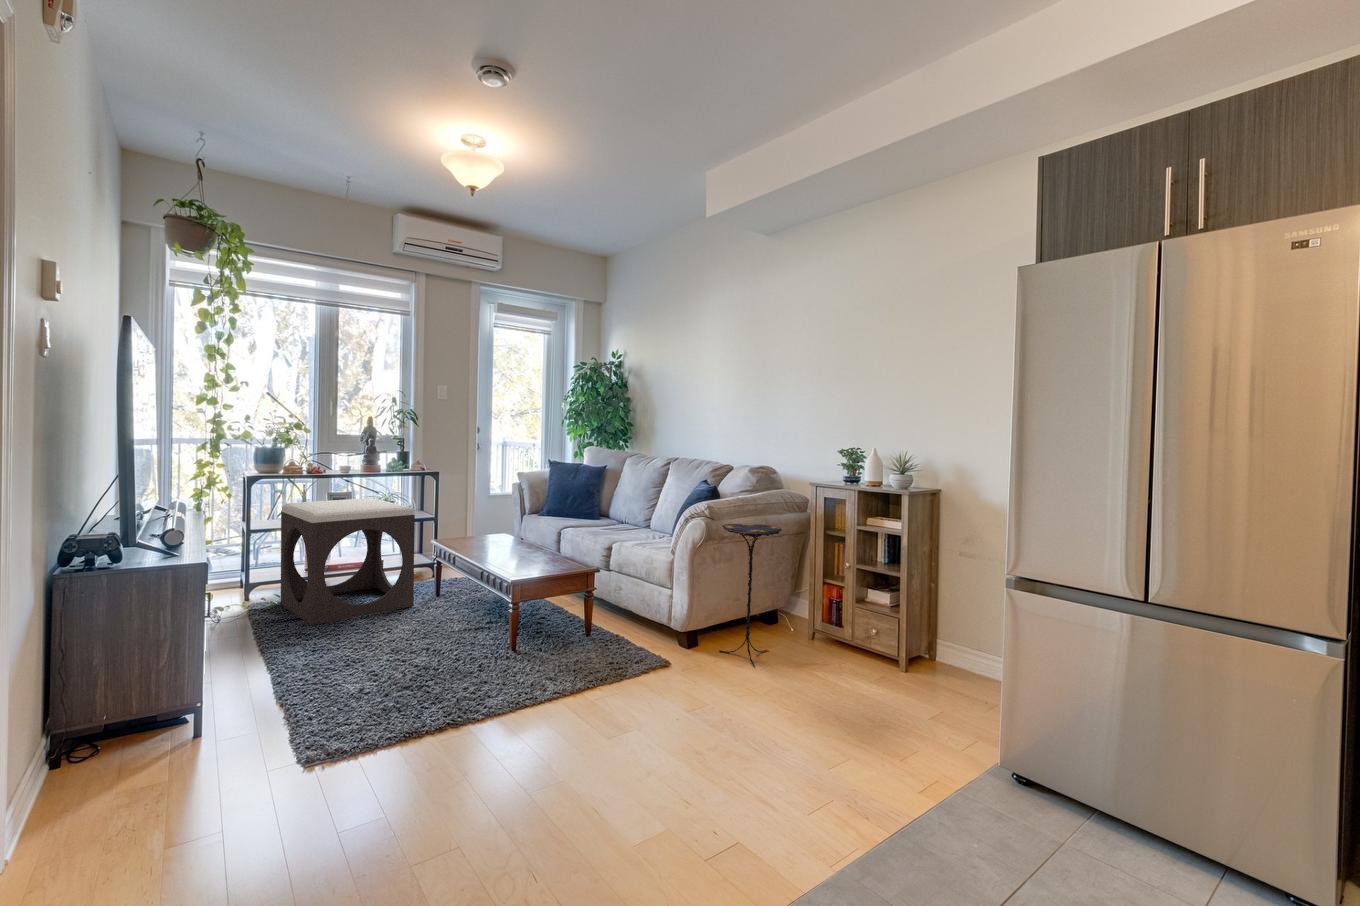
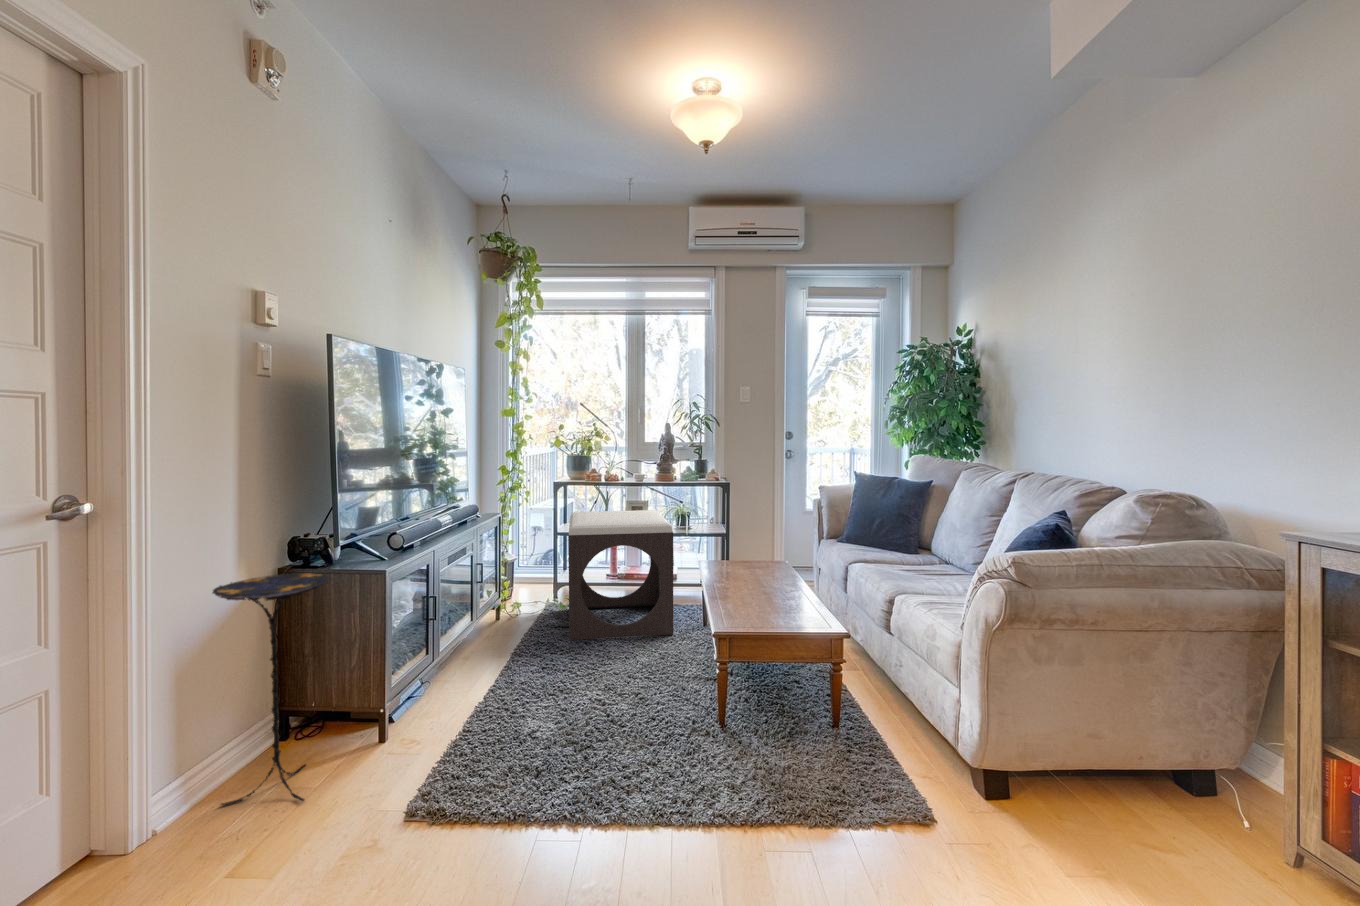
side table: present [719,524,782,665] -> present [212,573,327,805]

